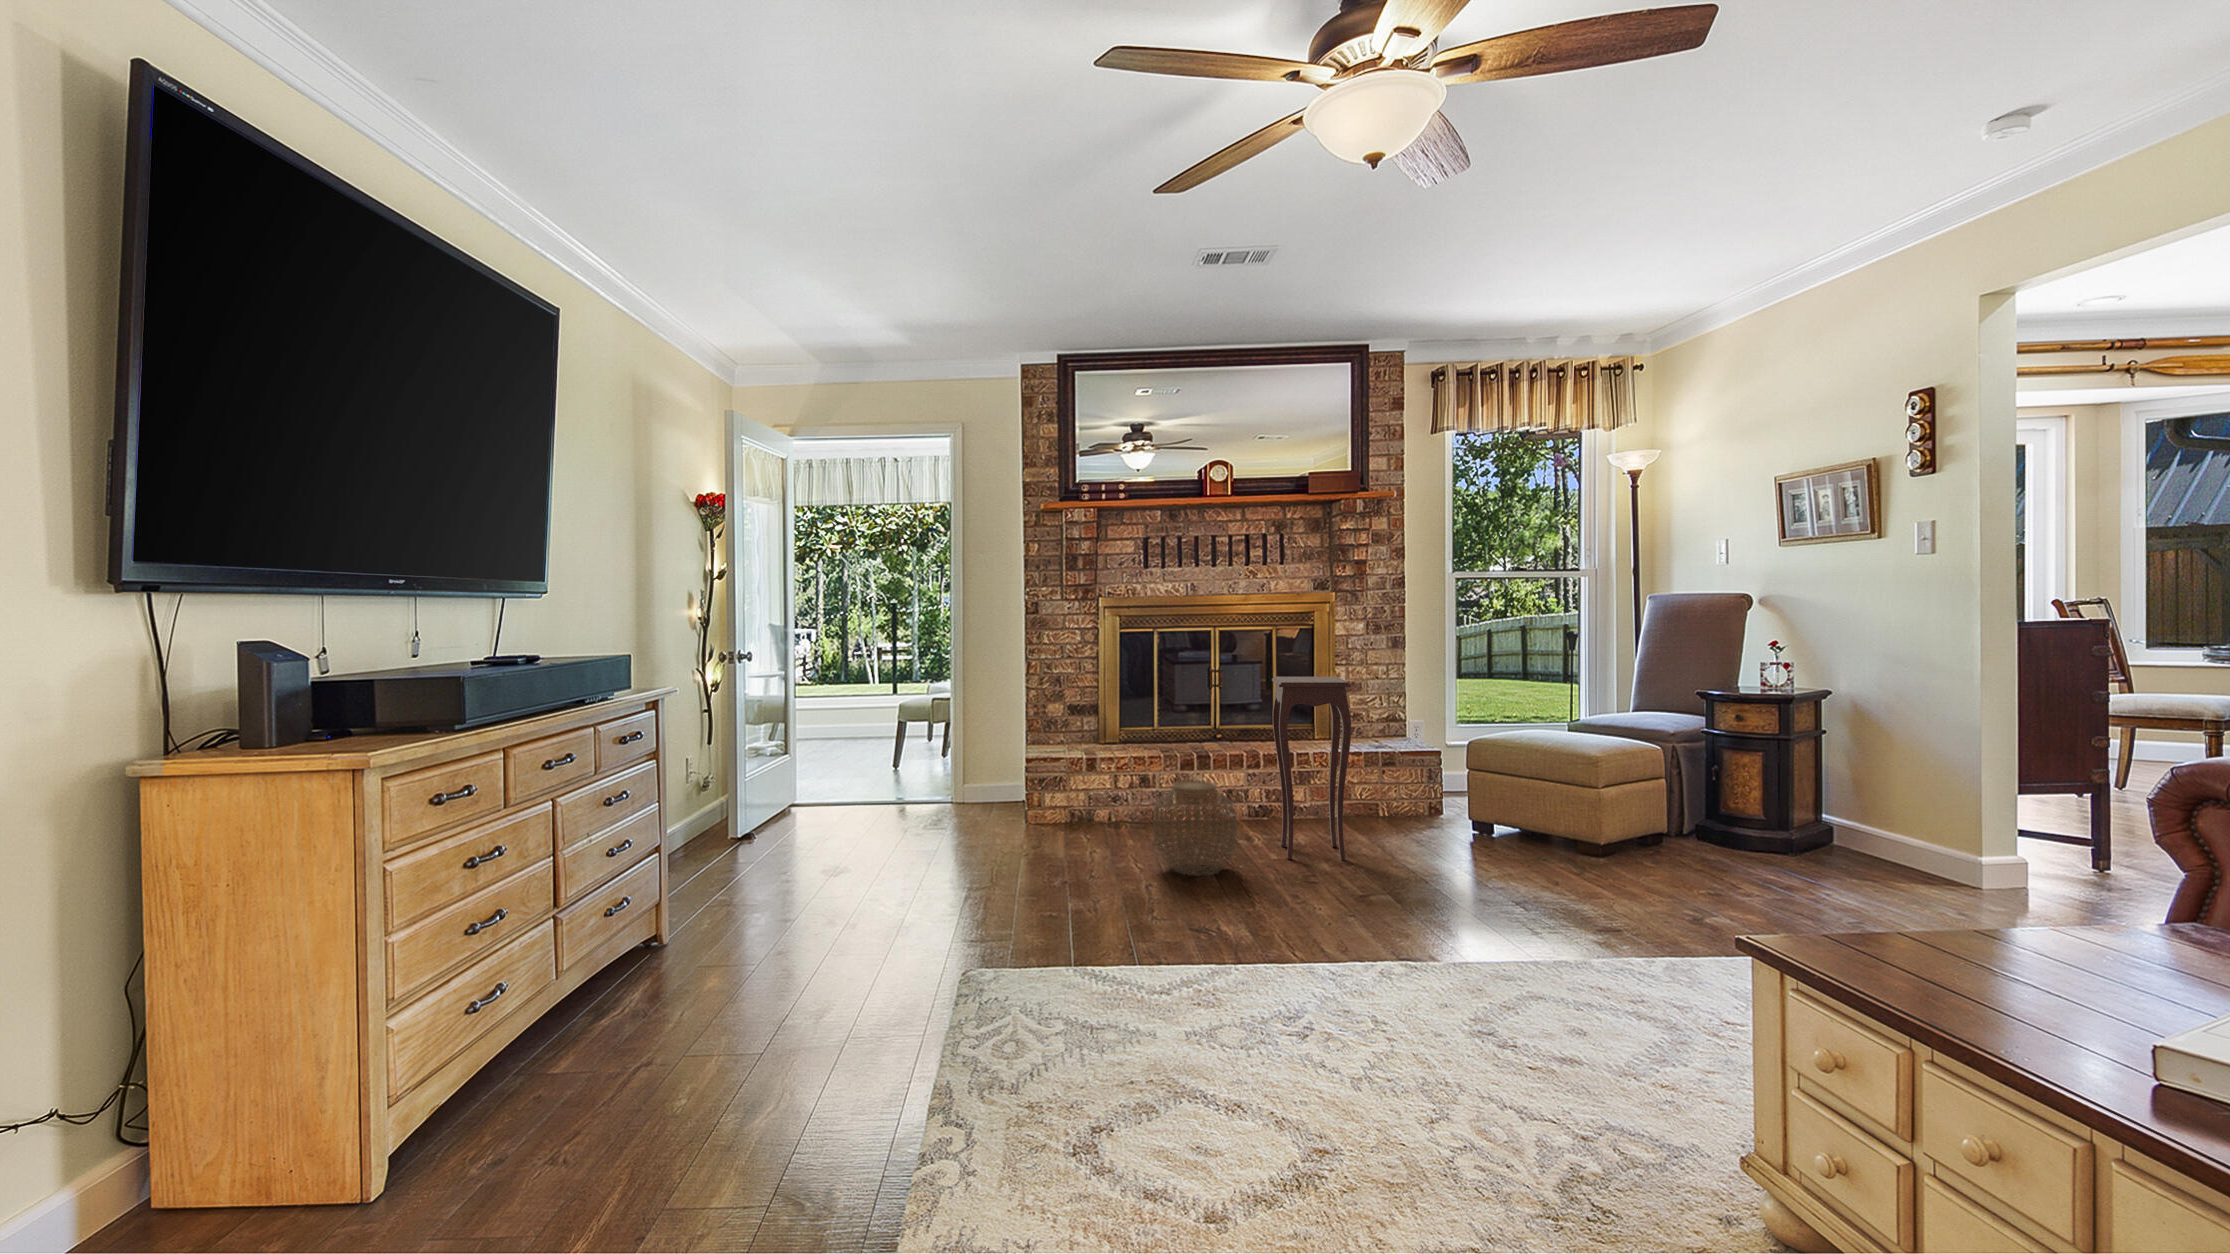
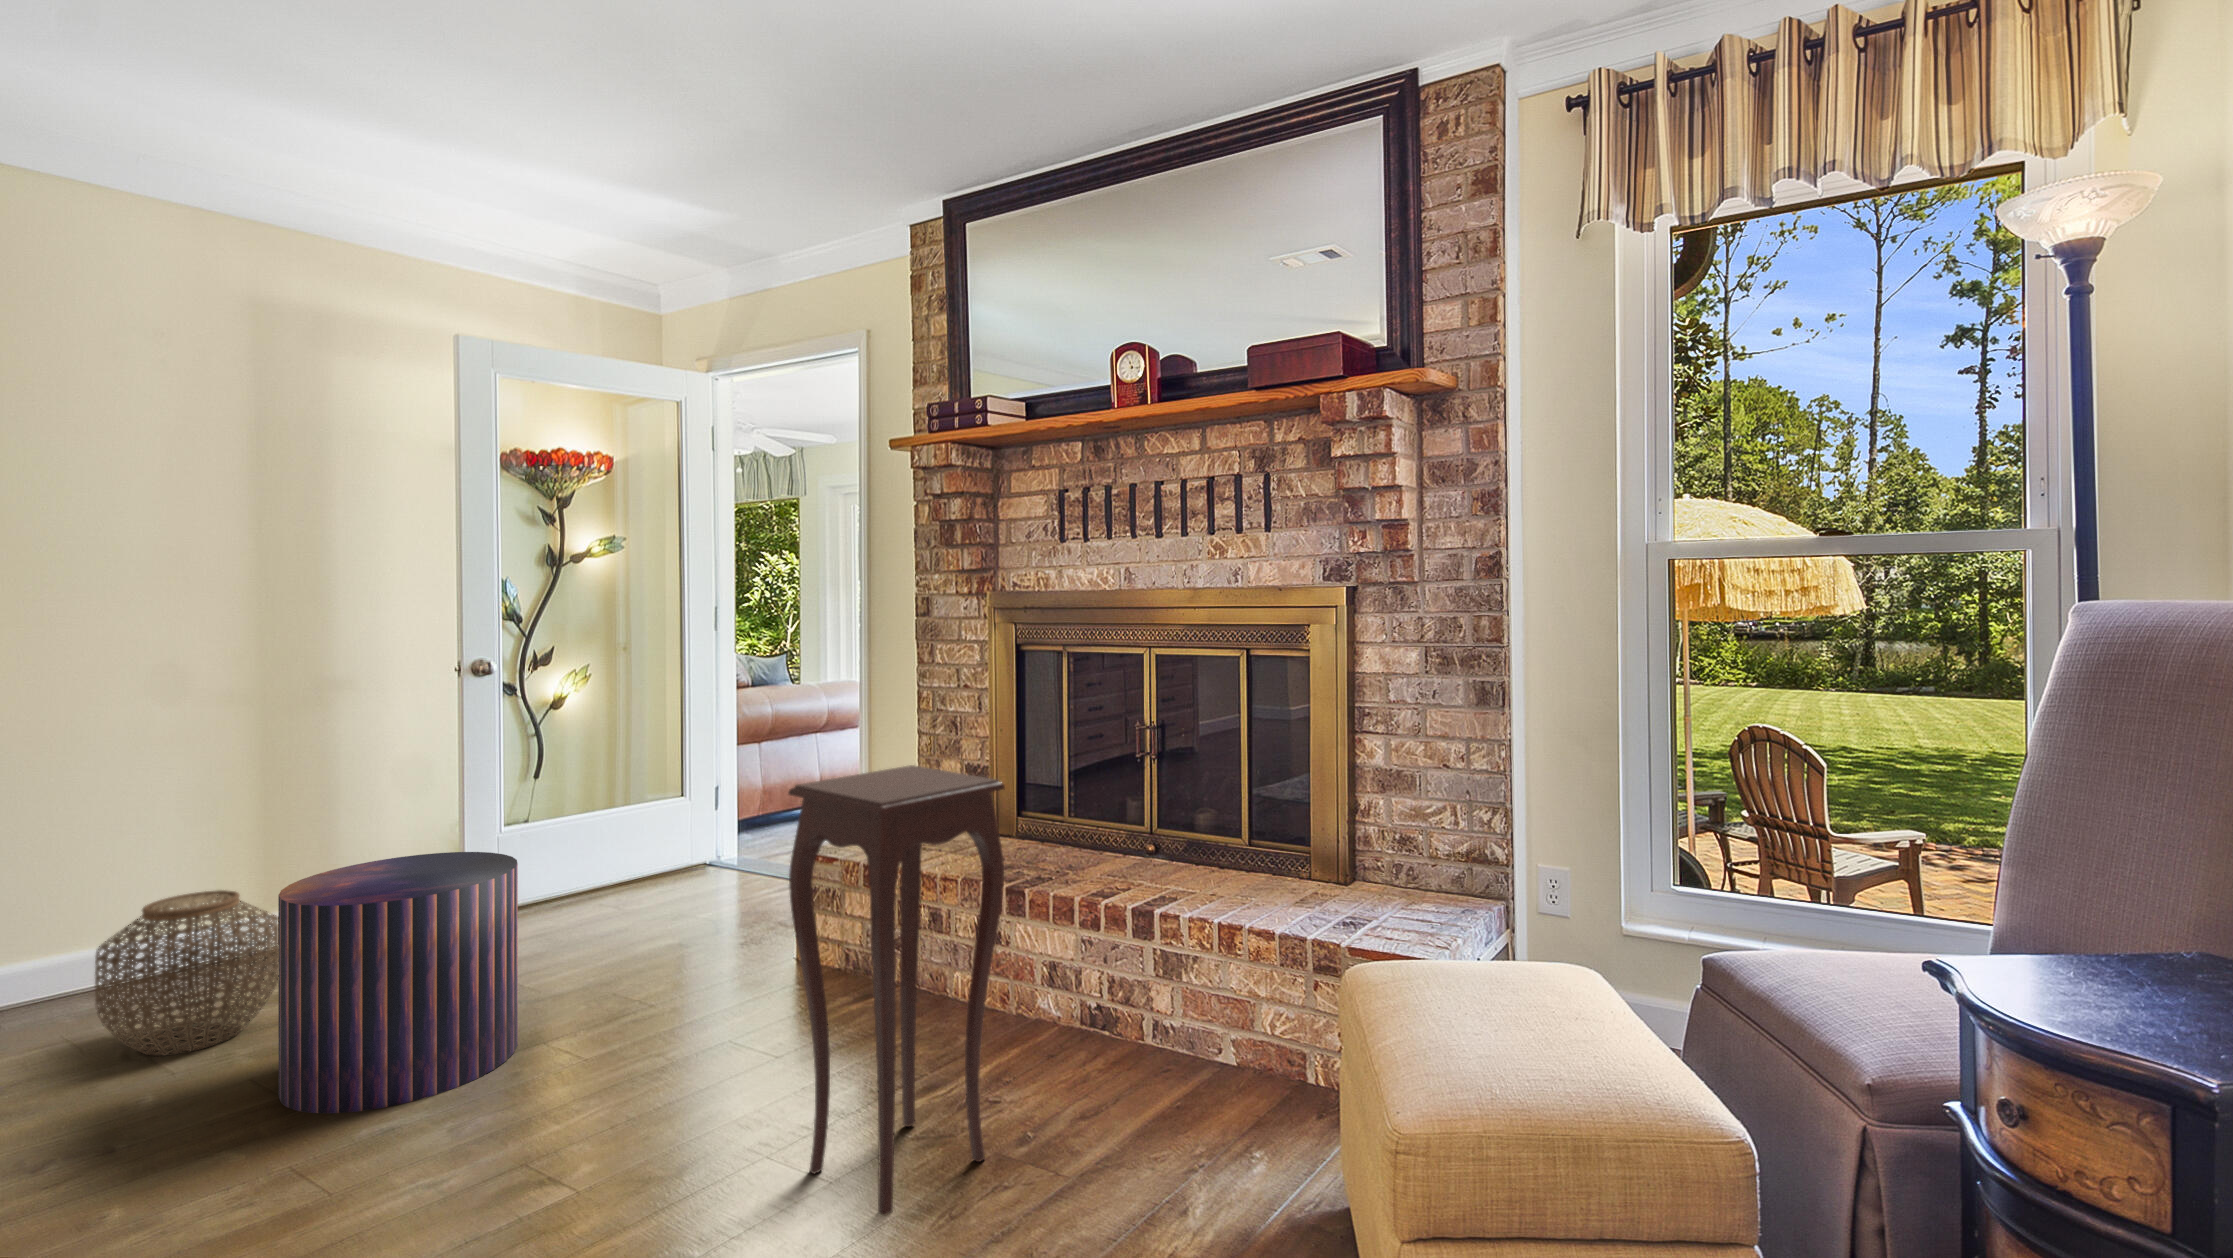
pouf: none [944,755,1056,892] -> present [278,852,518,1113]
woven basket: present [1153,780,1237,876] -> present [95,890,279,1056]

